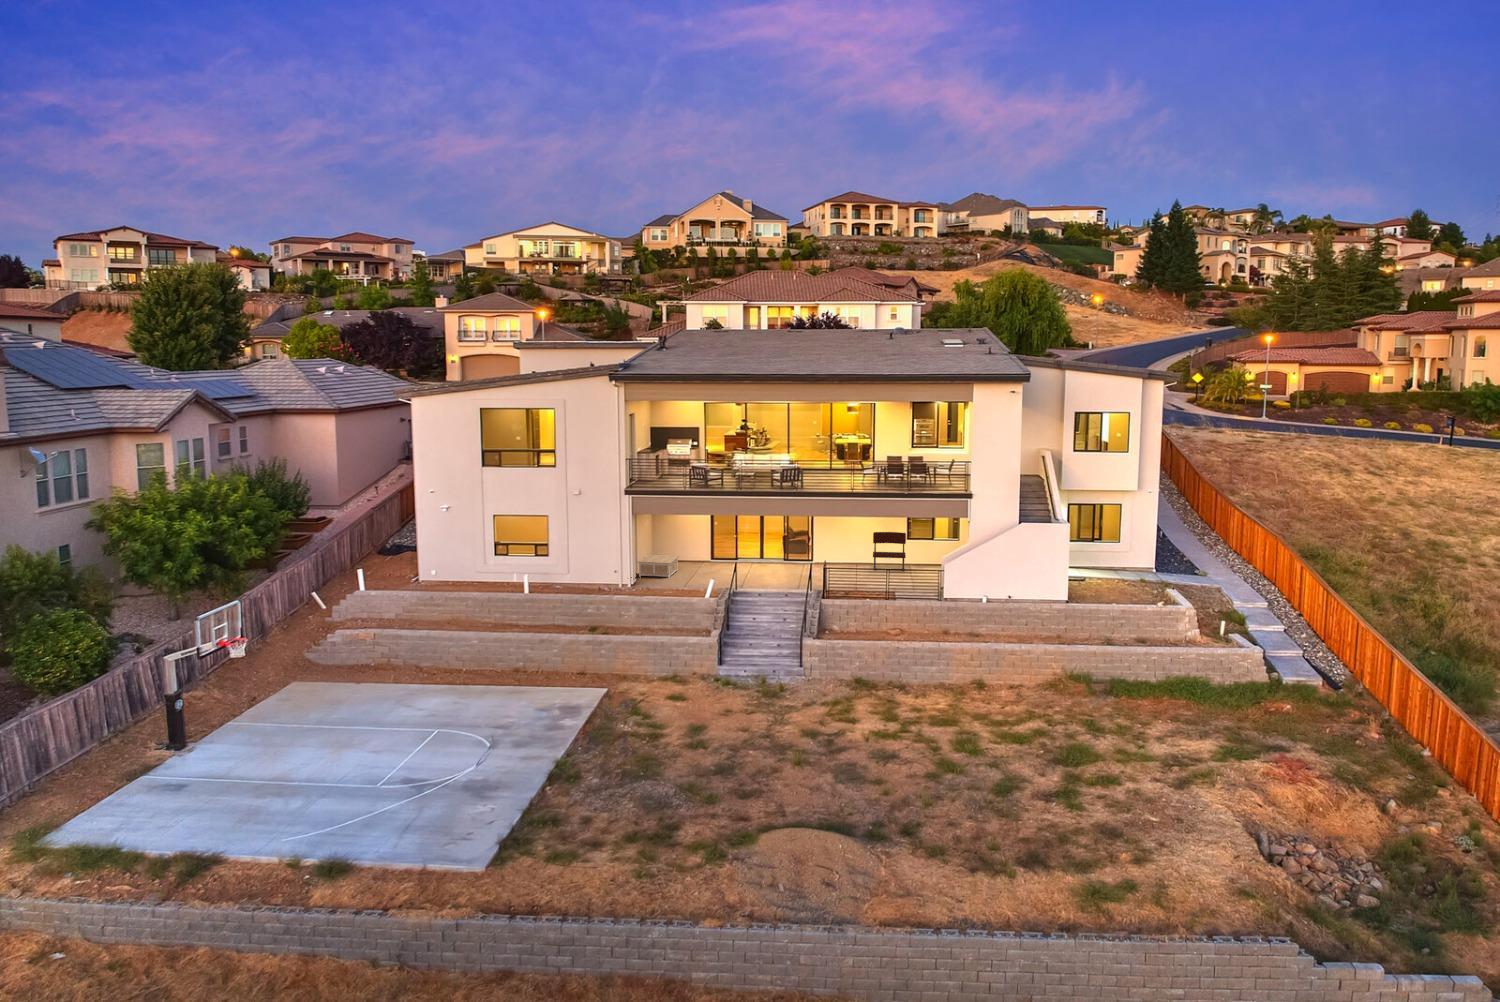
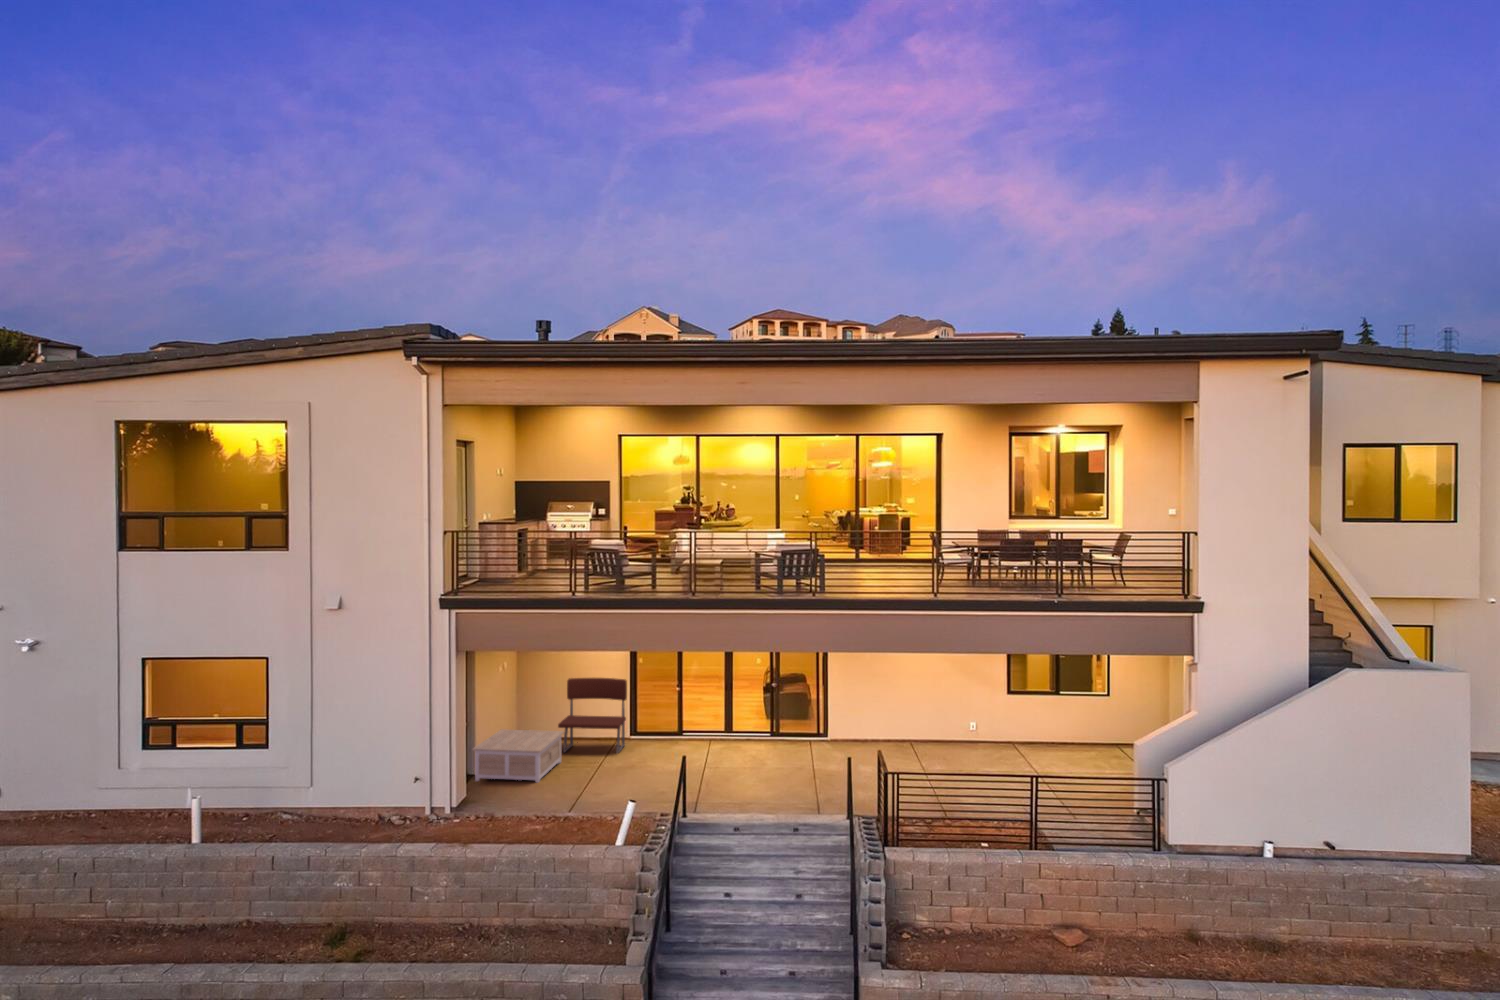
bench: present [873,532,906,571] -> present [558,678,627,753]

